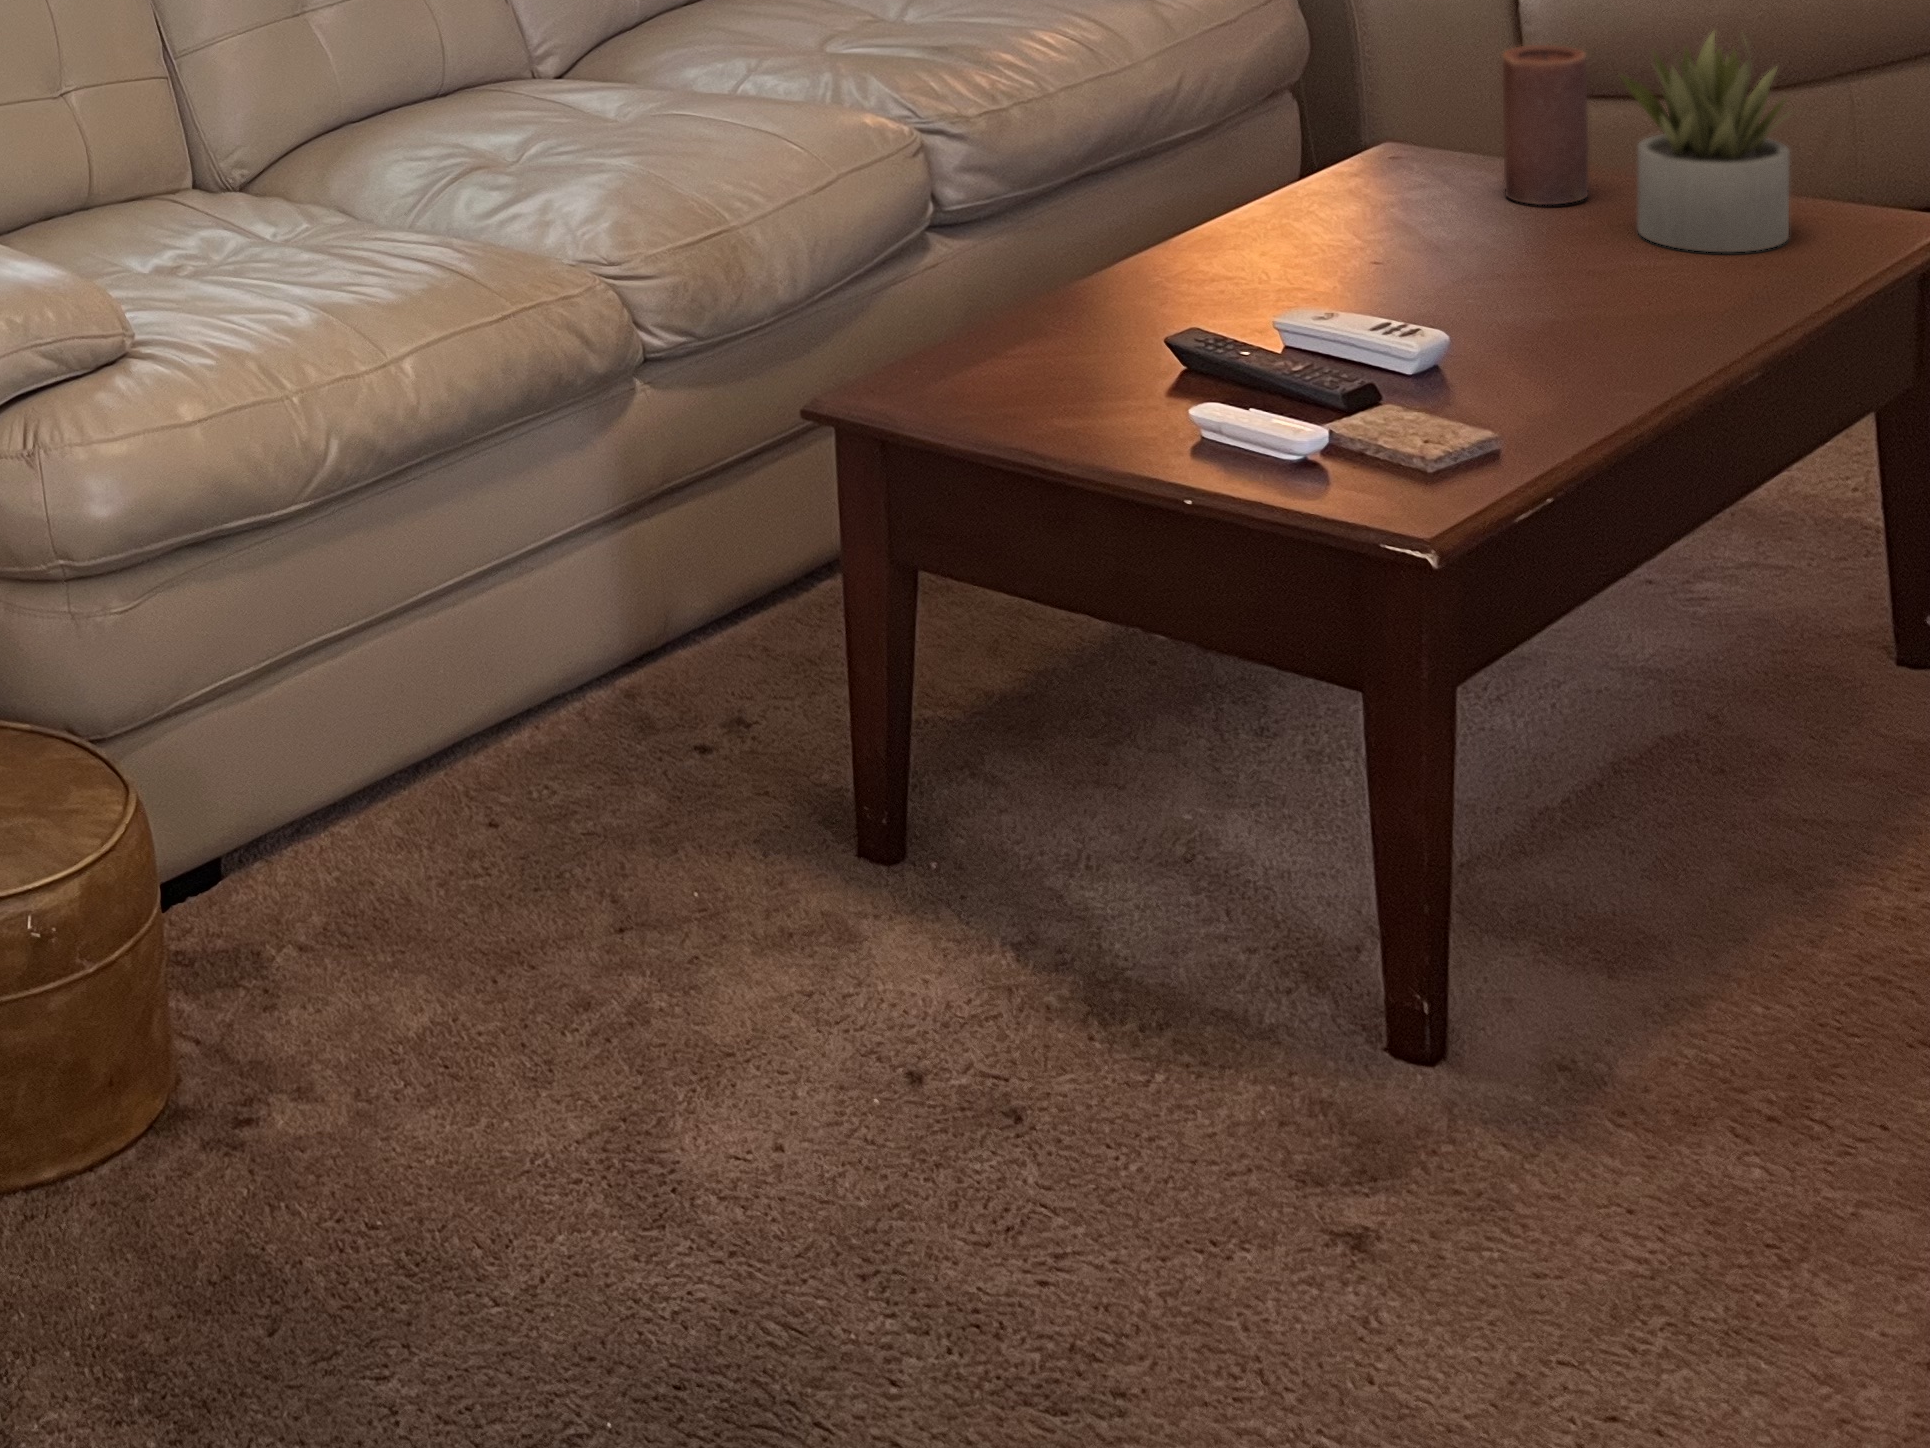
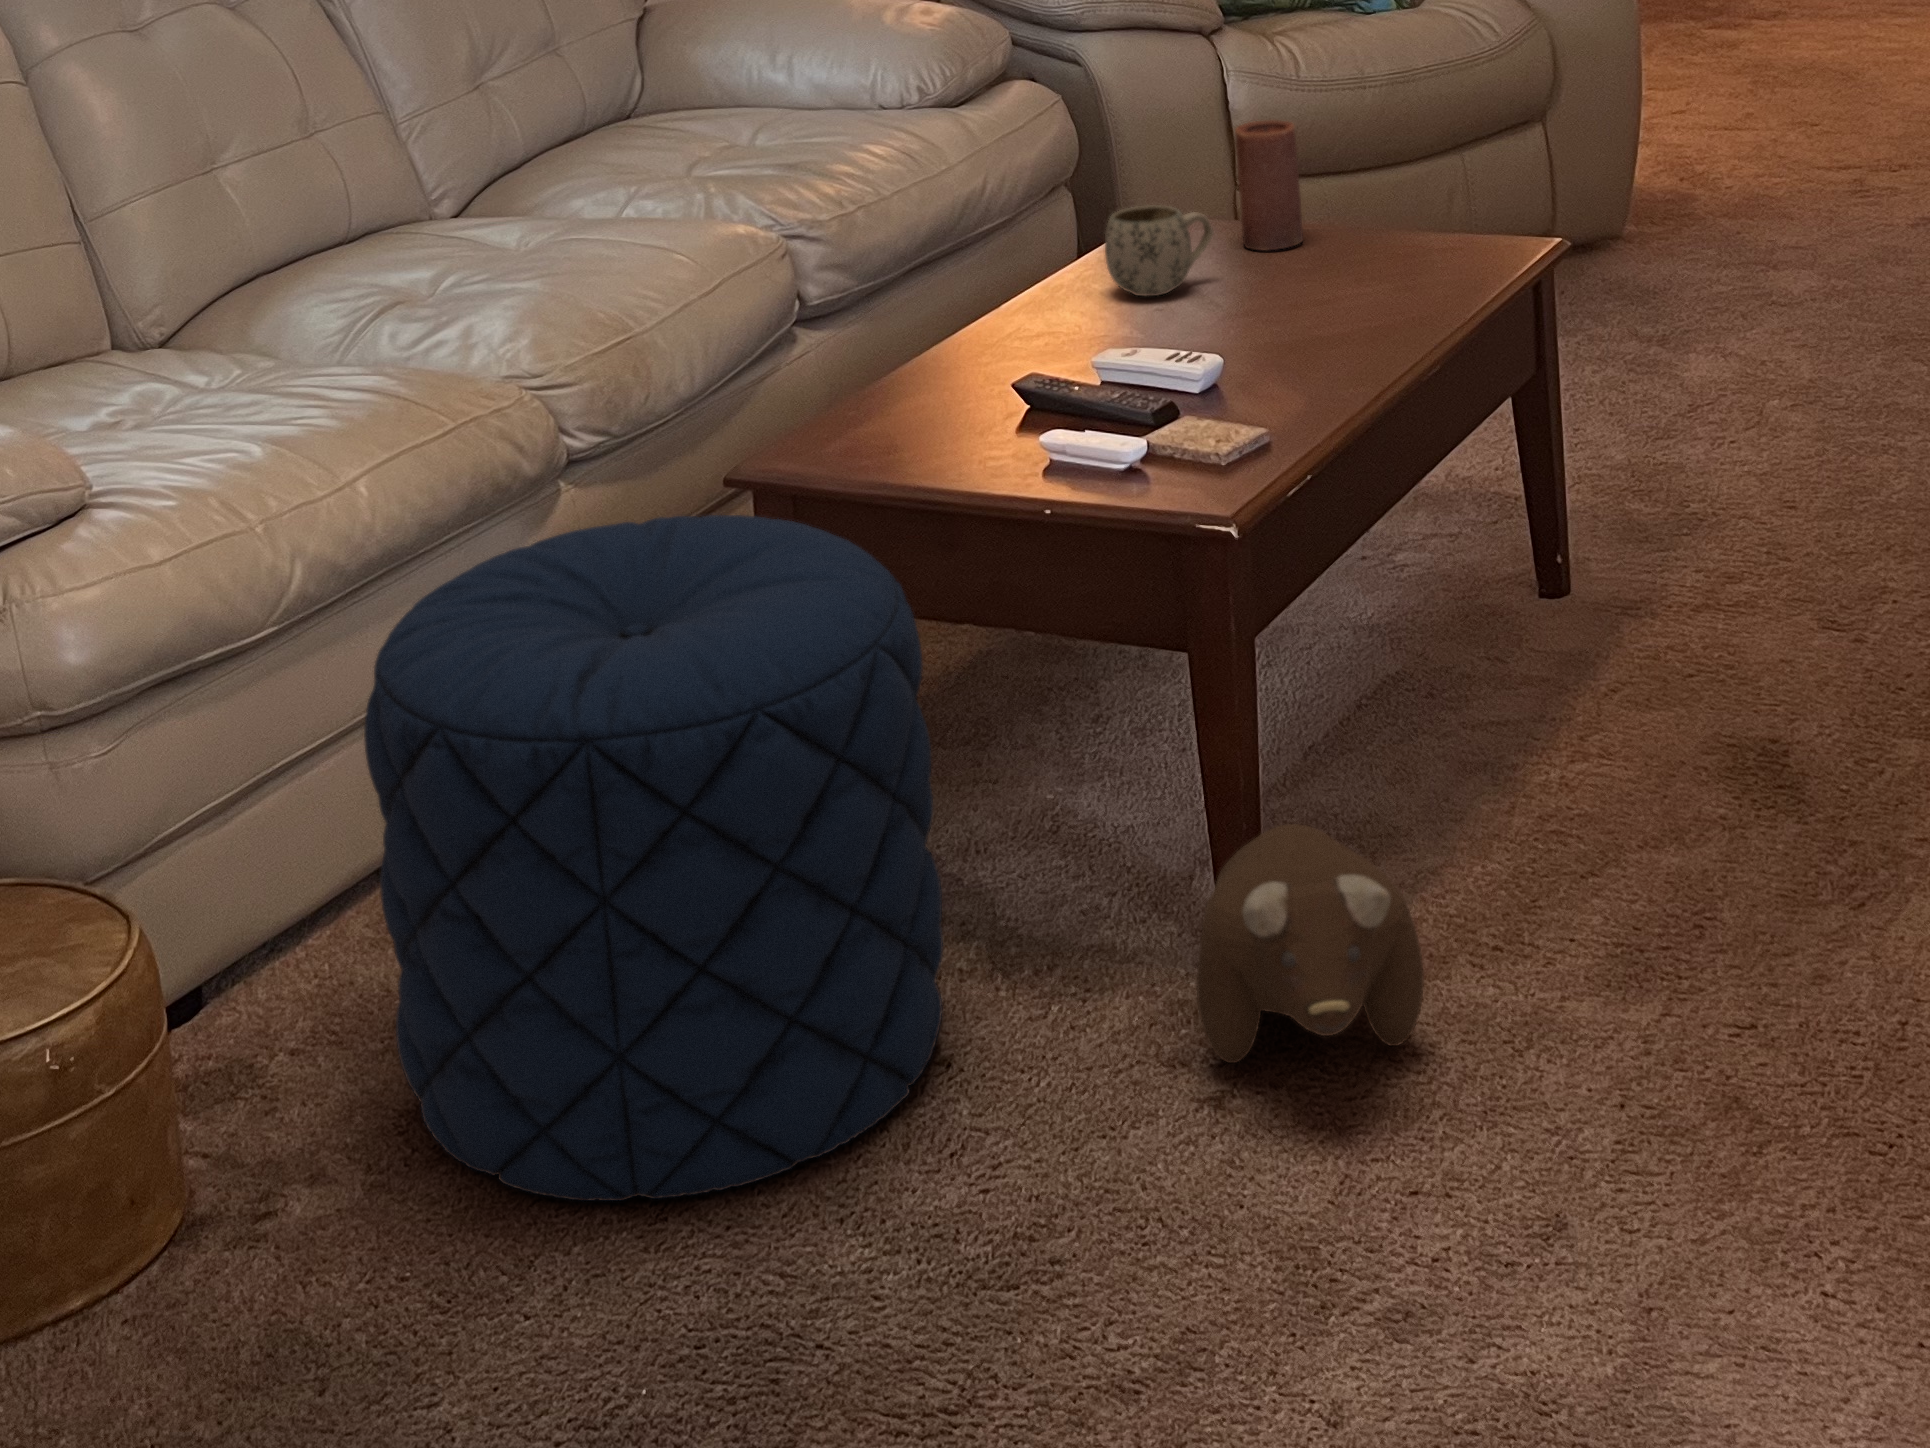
succulent plant: present [1620,32,1790,252] -> none [1320,96,1450,274]
mug: none [1313,139,1461,249] -> present [1105,205,1214,296]
pouf: none [379,450,1024,1211] -> present [364,515,943,1201]
plush toy: none [1339,931,1656,1233] -> present [1197,824,1424,1063]

